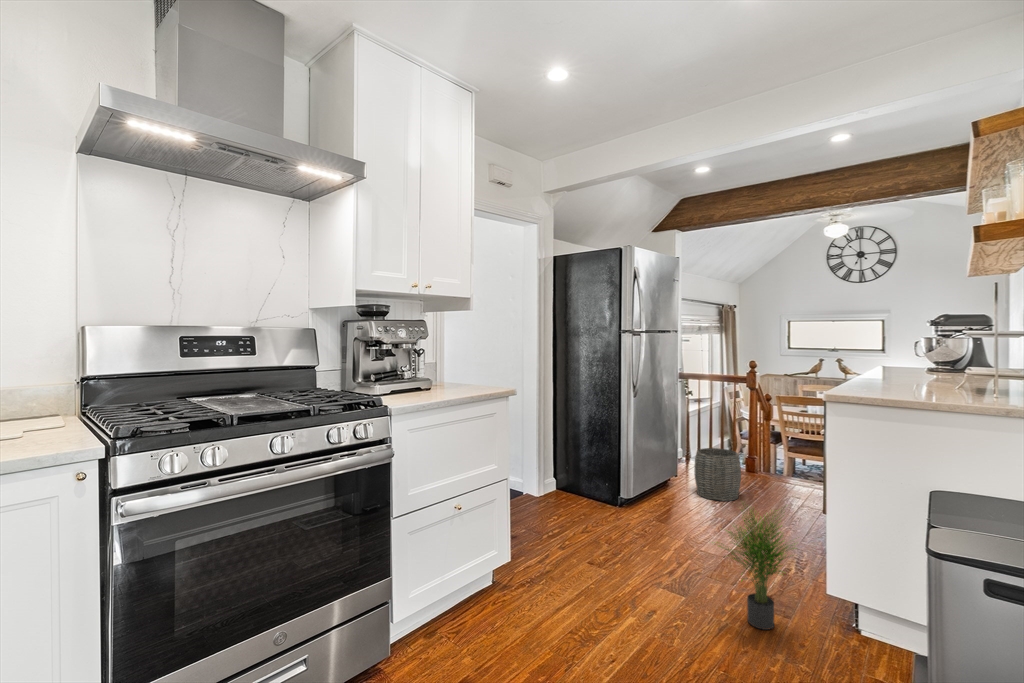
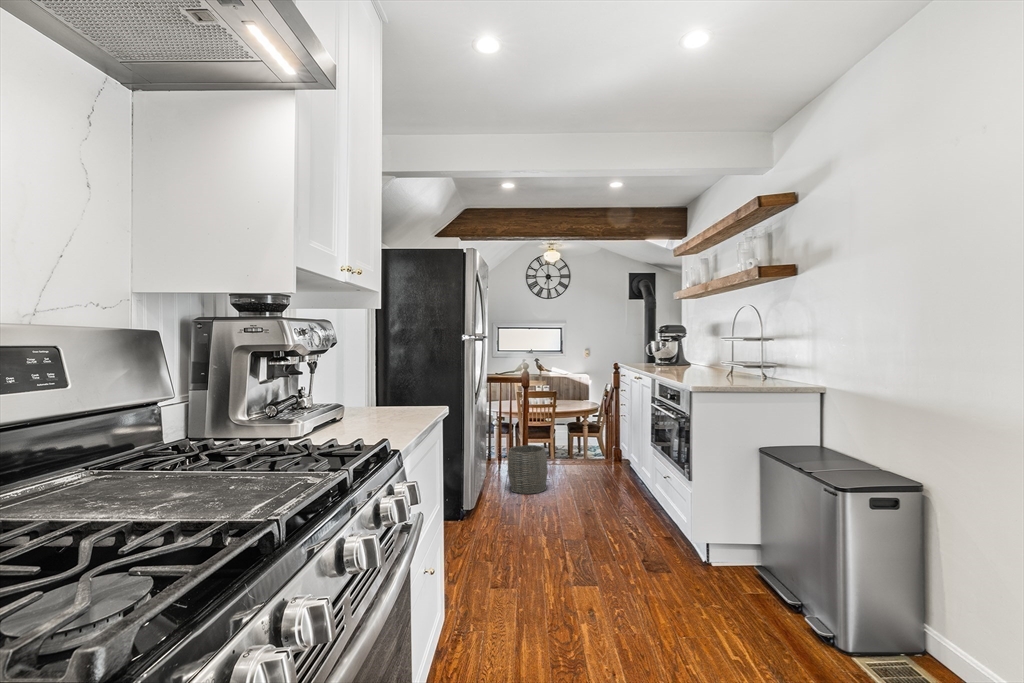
potted plant: present [721,513,792,630] -> none [631,477,699,591]

